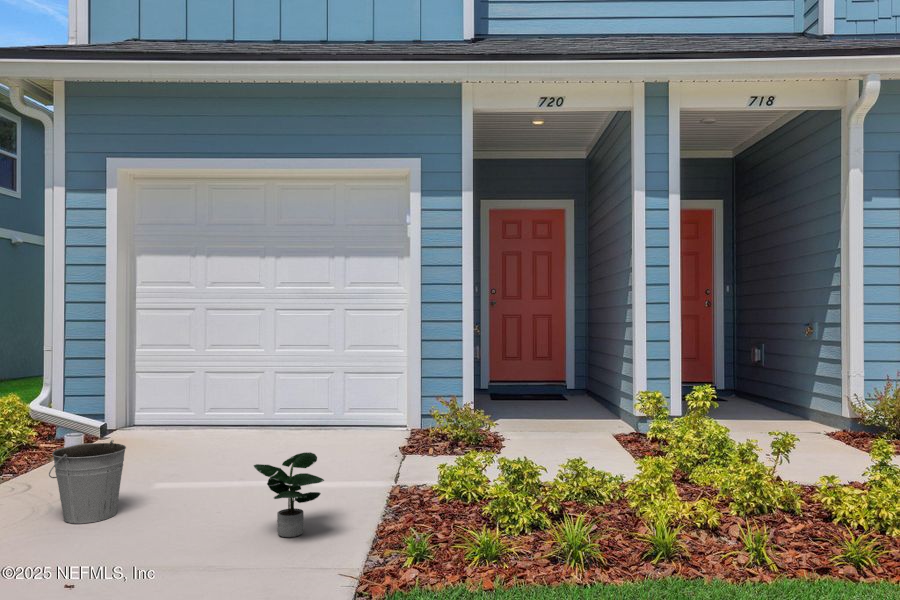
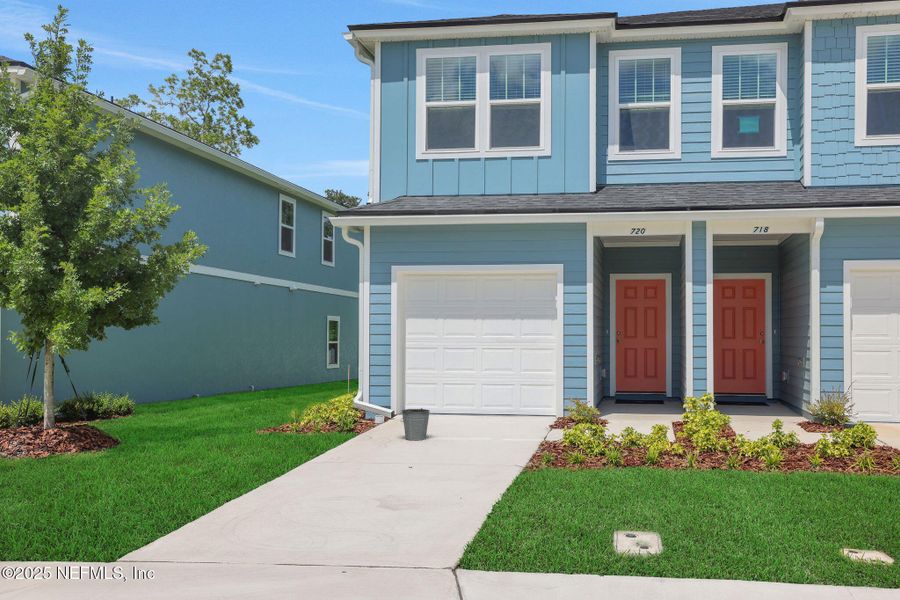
potted plant: present [254,452,324,537] -> none [488,412,517,445]

